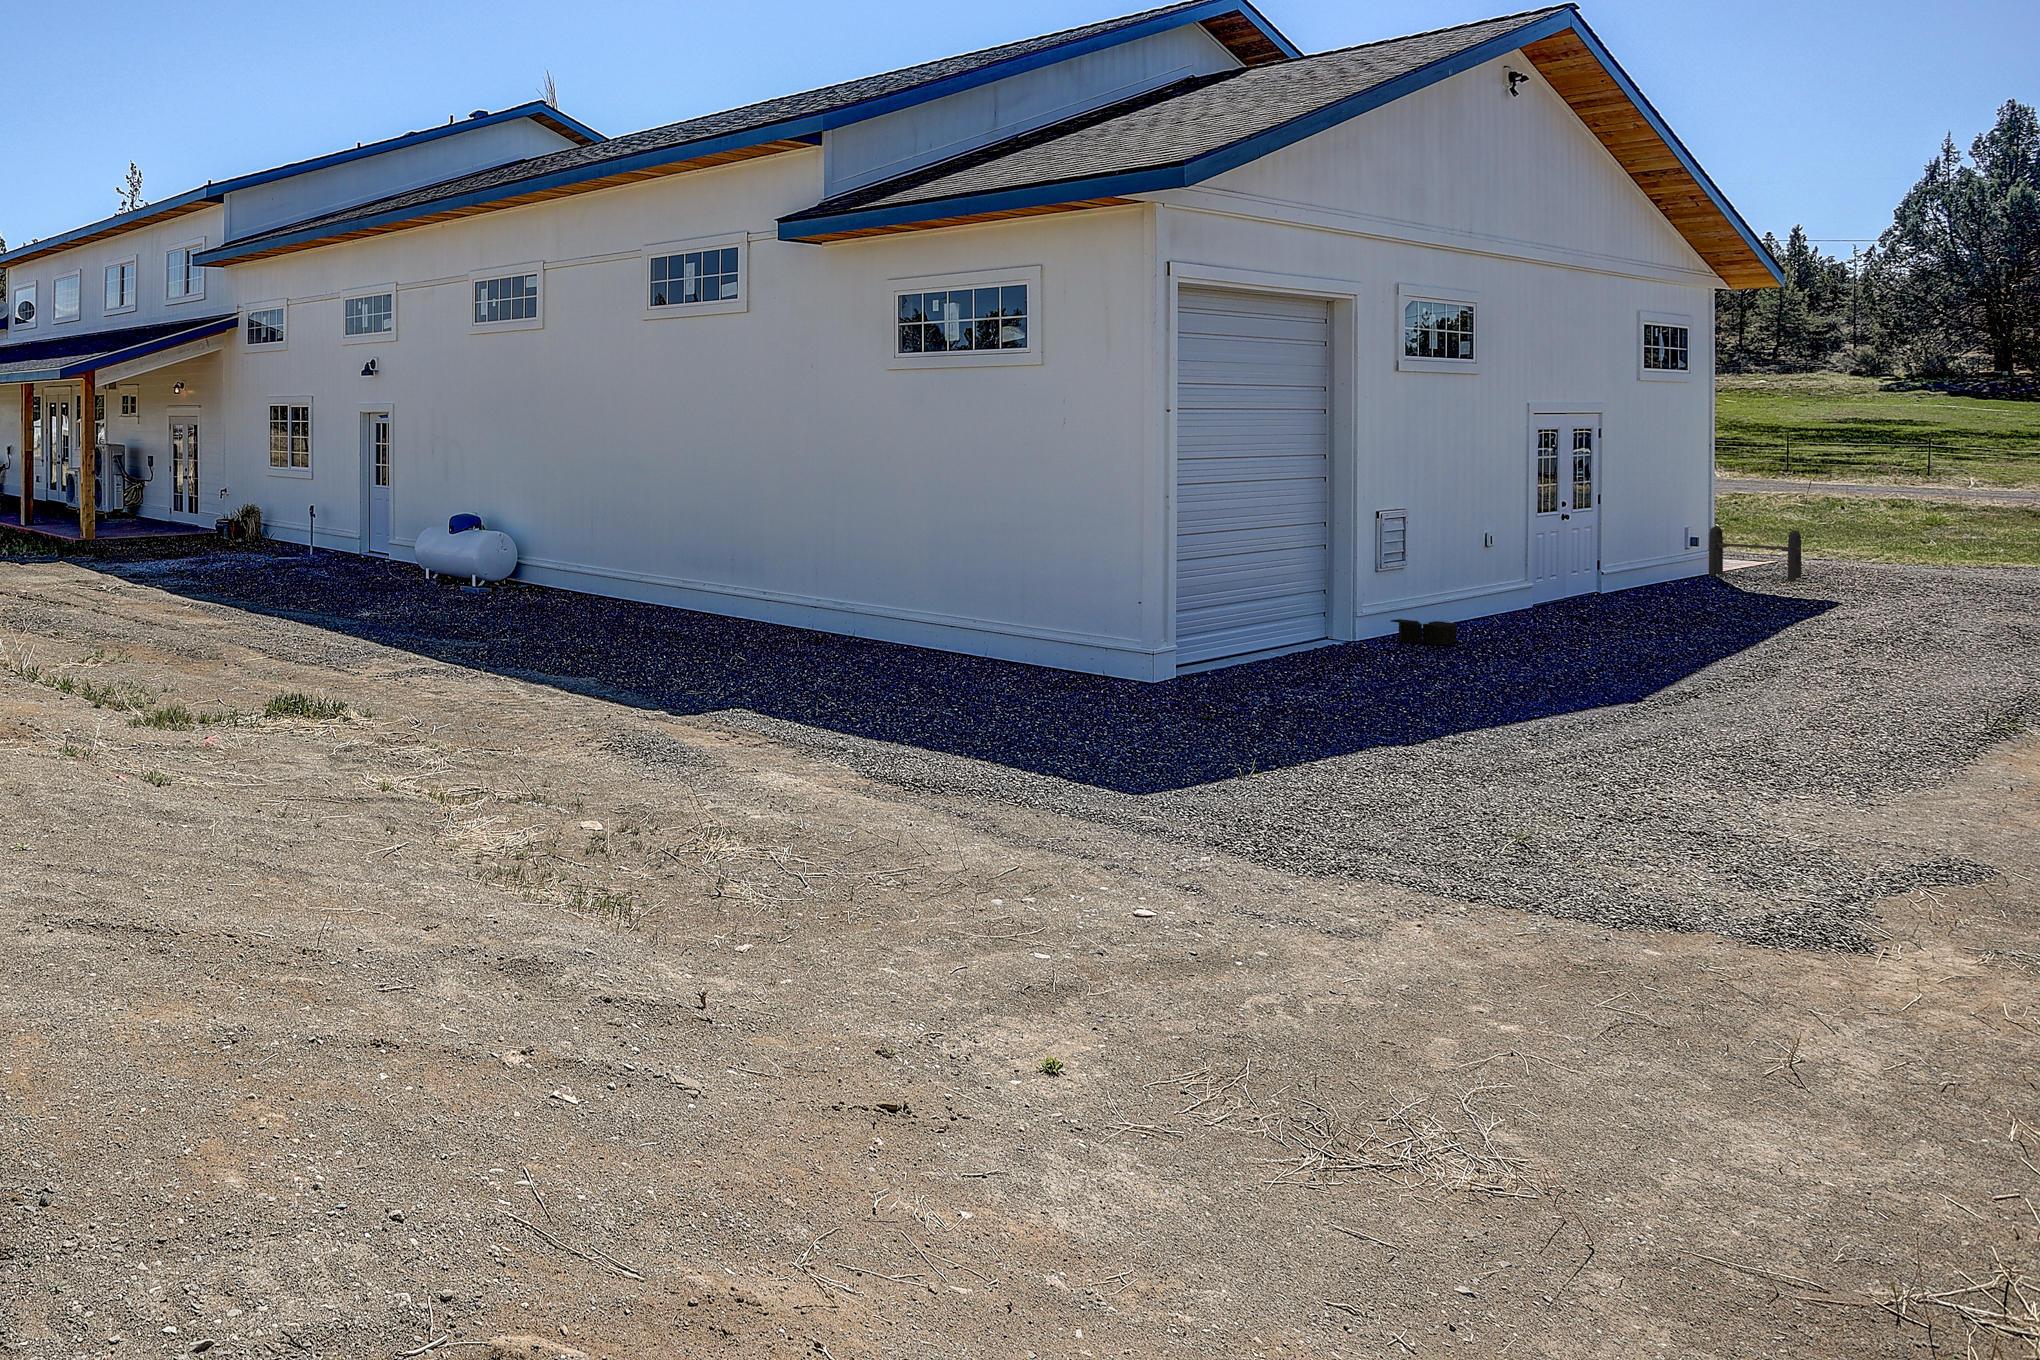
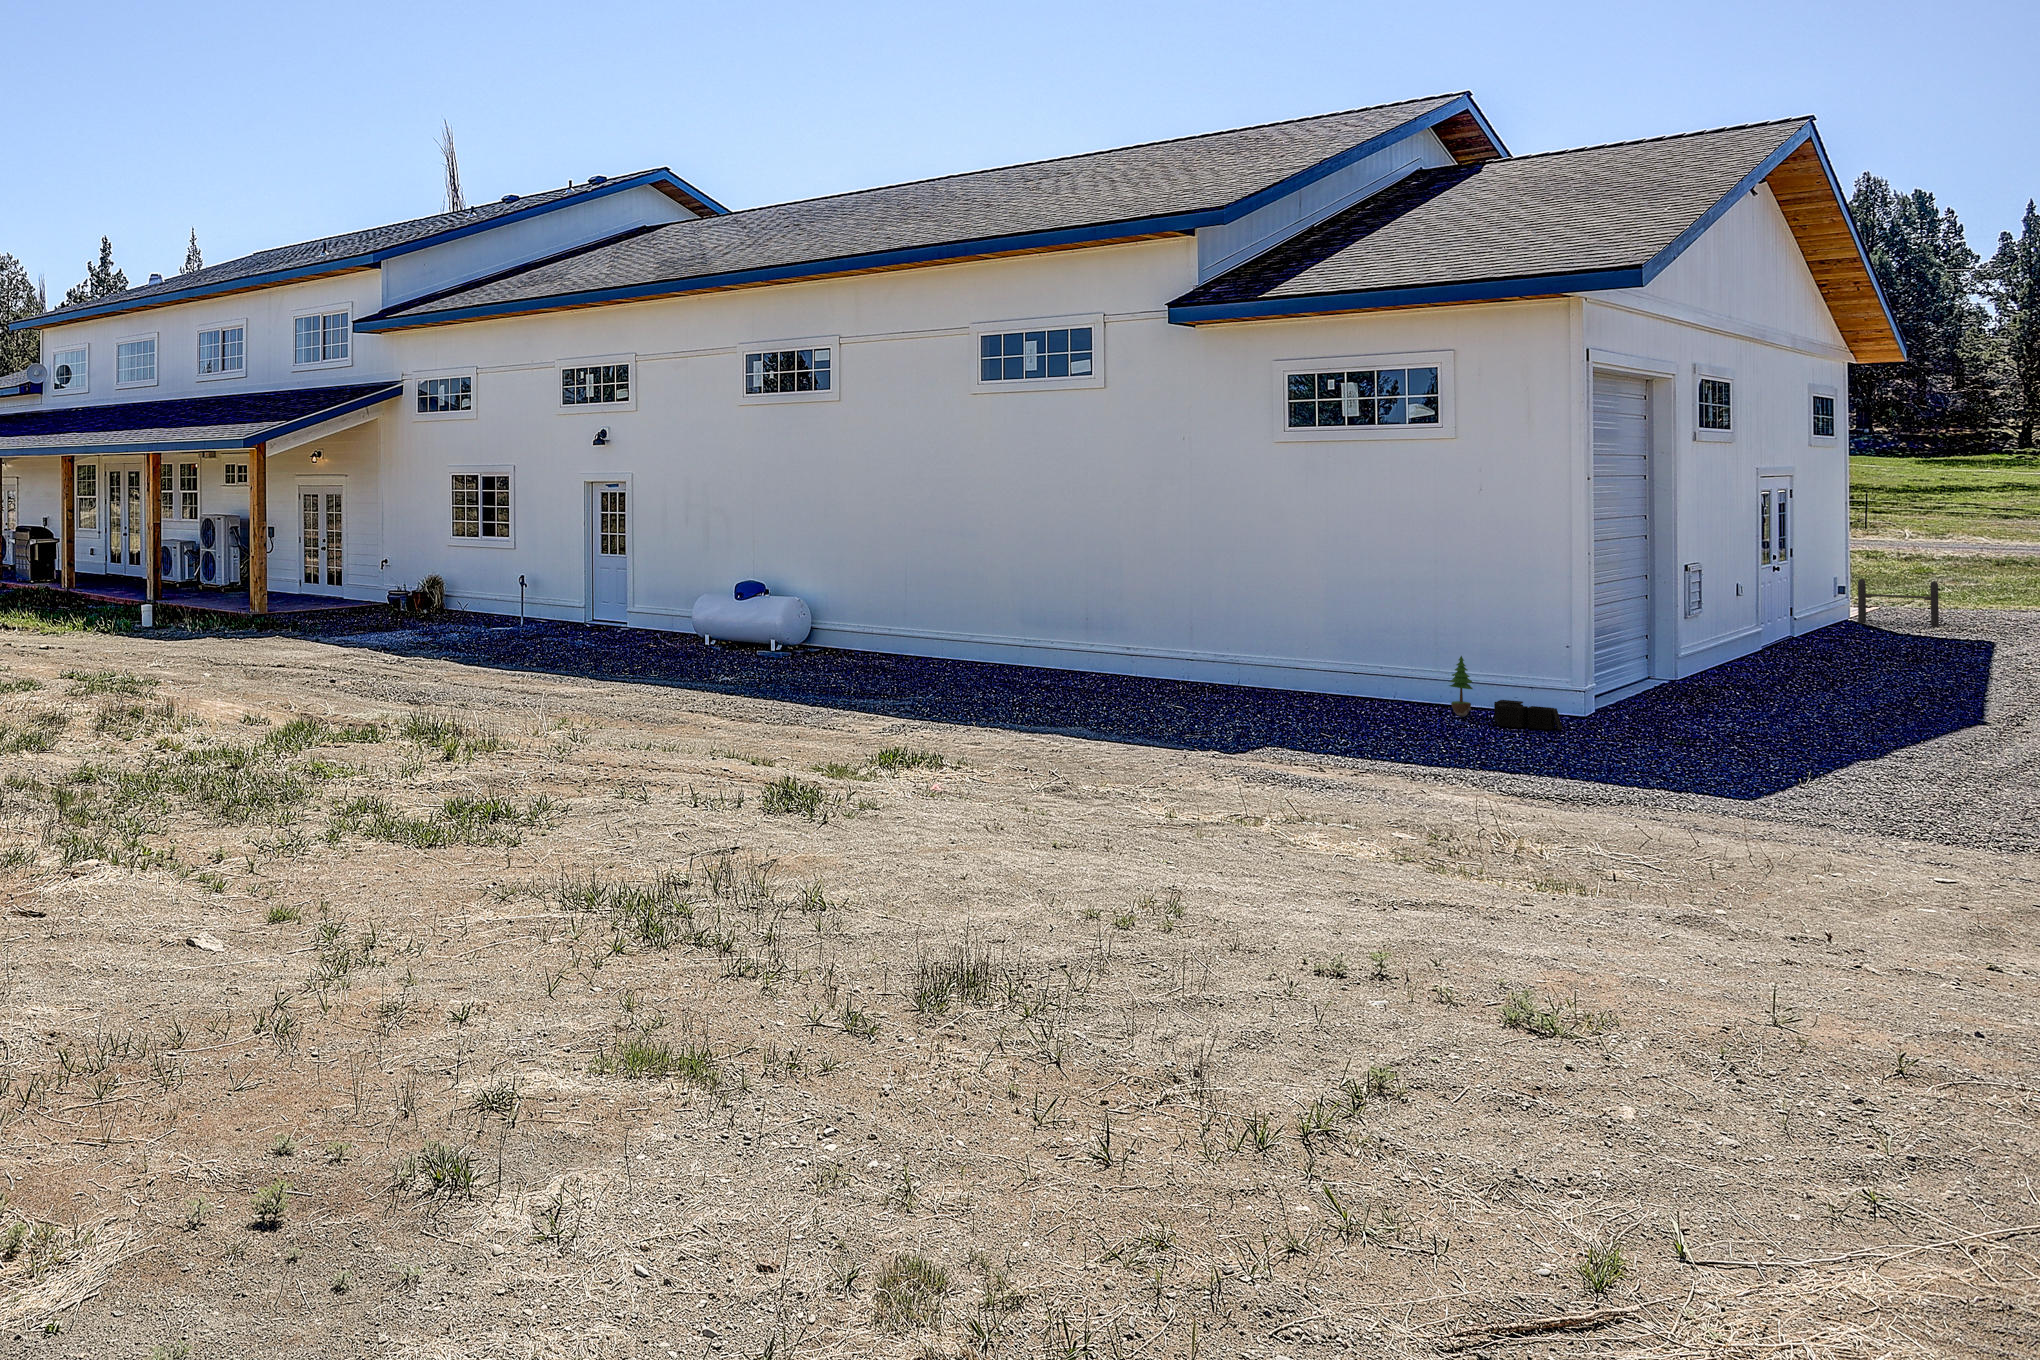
potted tree: none [1022,607,1048,676] -> present [1450,656,1473,718]
storage bin: present [1391,619,1457,645] -> present [1494,700,1562,730]

